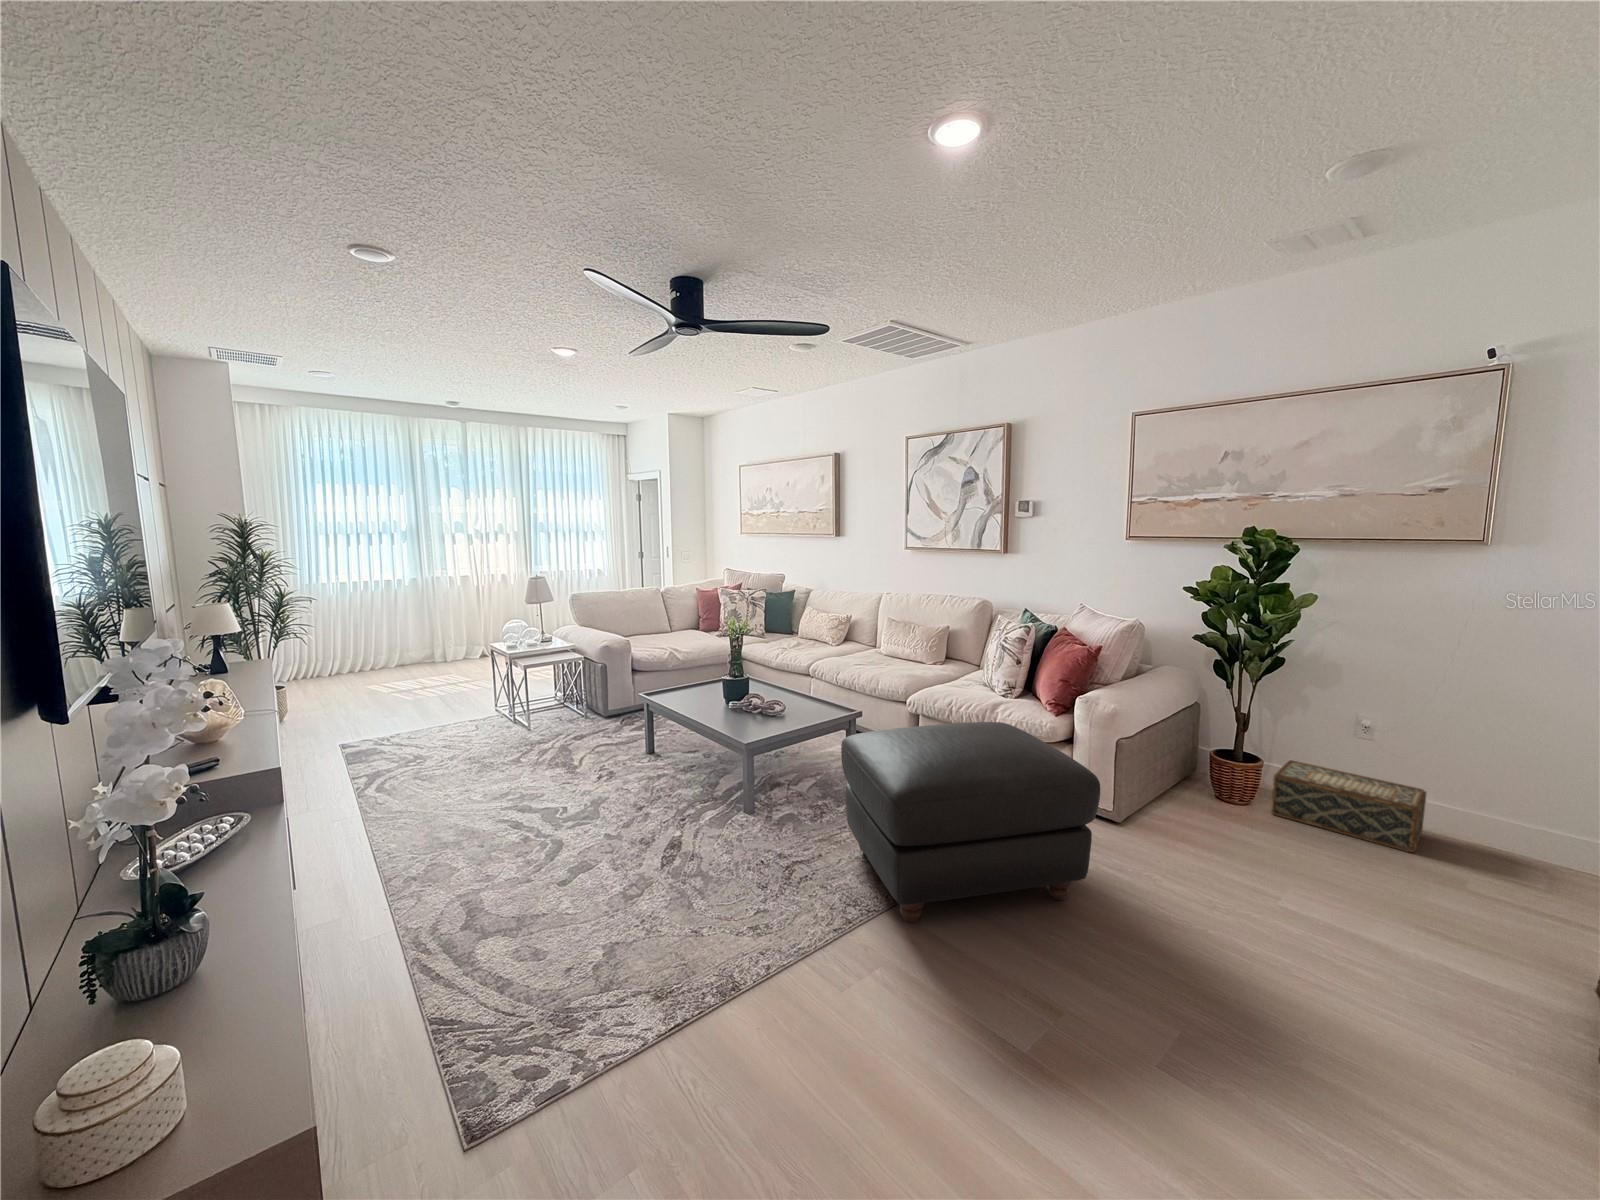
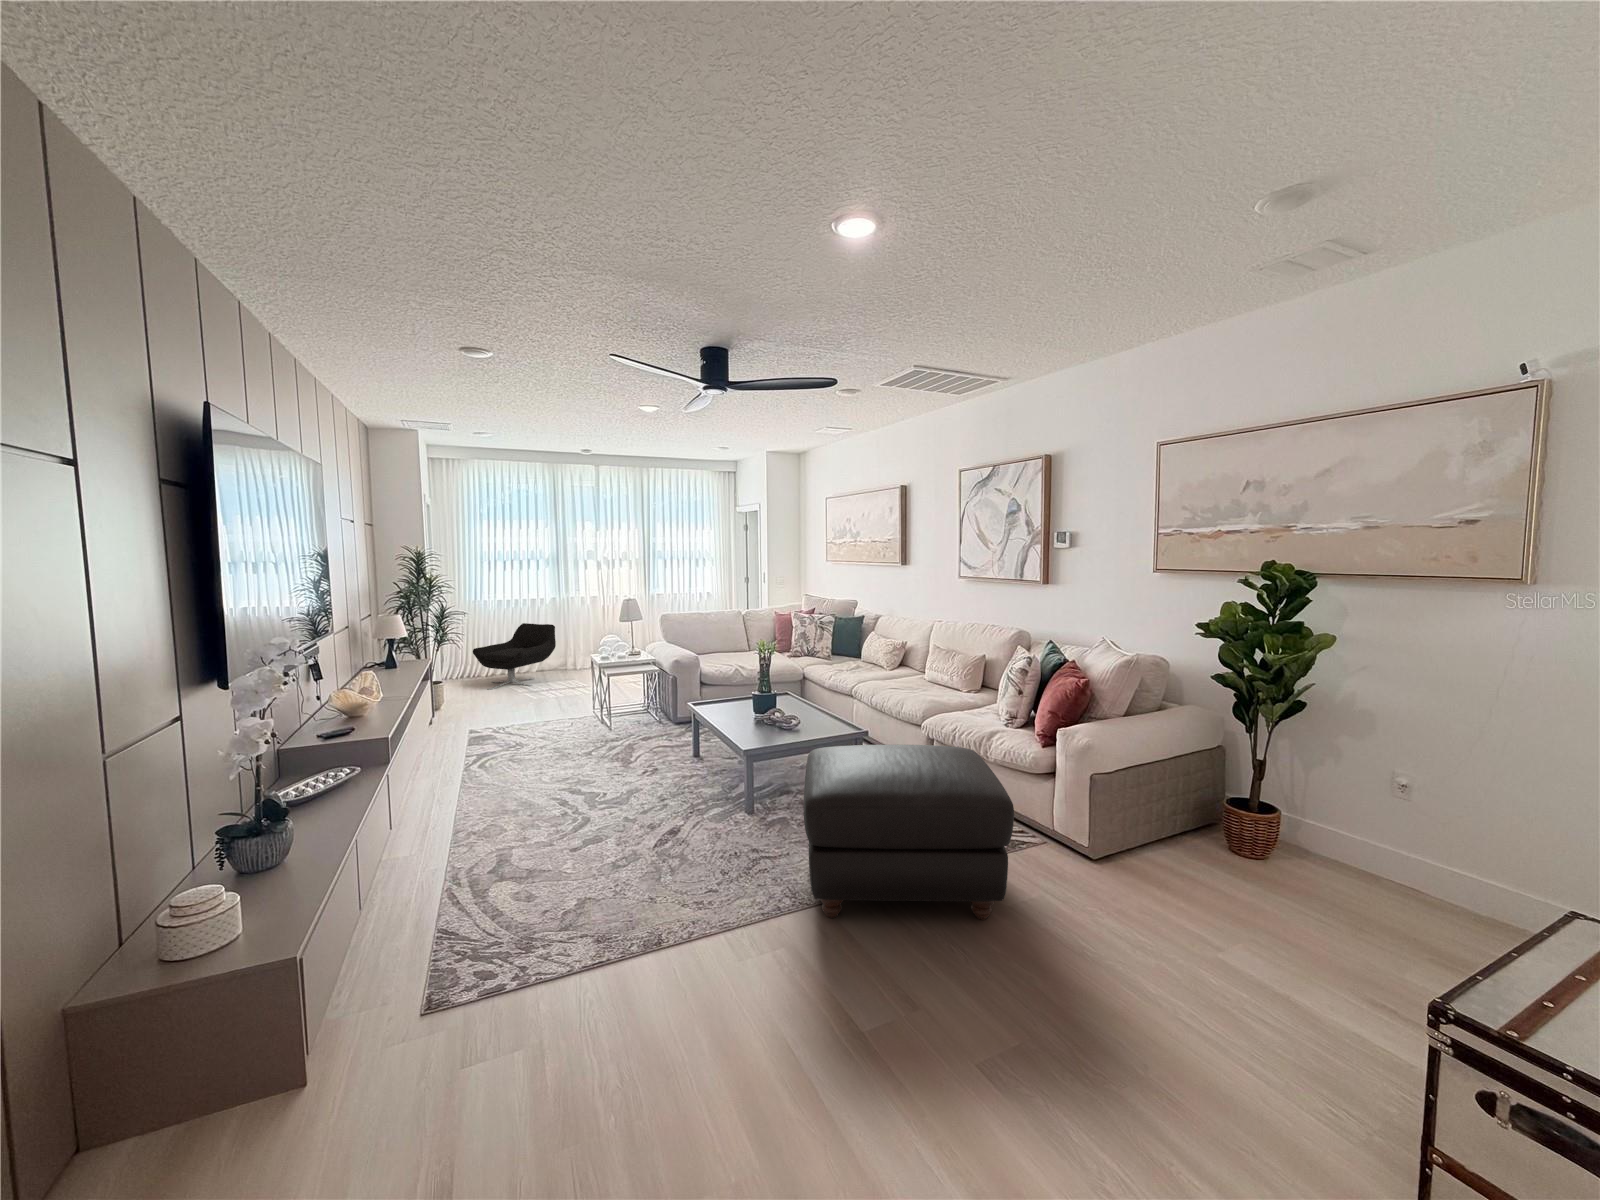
lounge chair: none [314,610,425,692] -> present [473,623,556,690]
woven basket: present [1271,760,1426,853] -> none [1279,816,1462,929]

